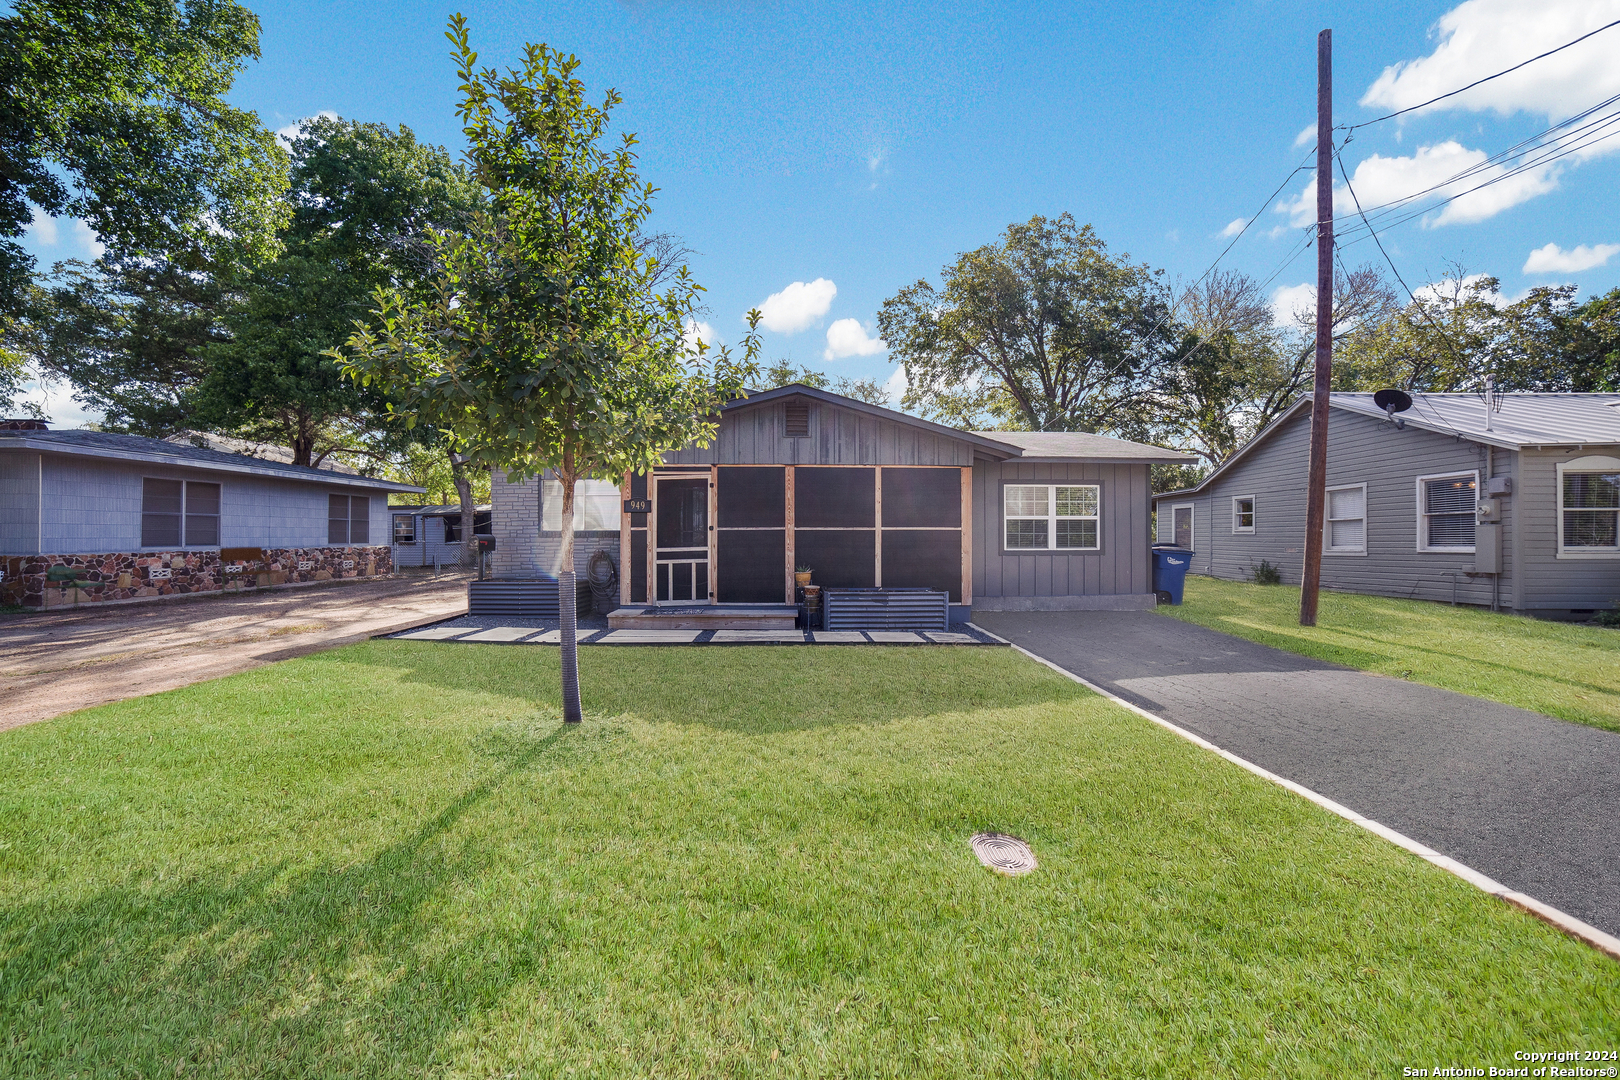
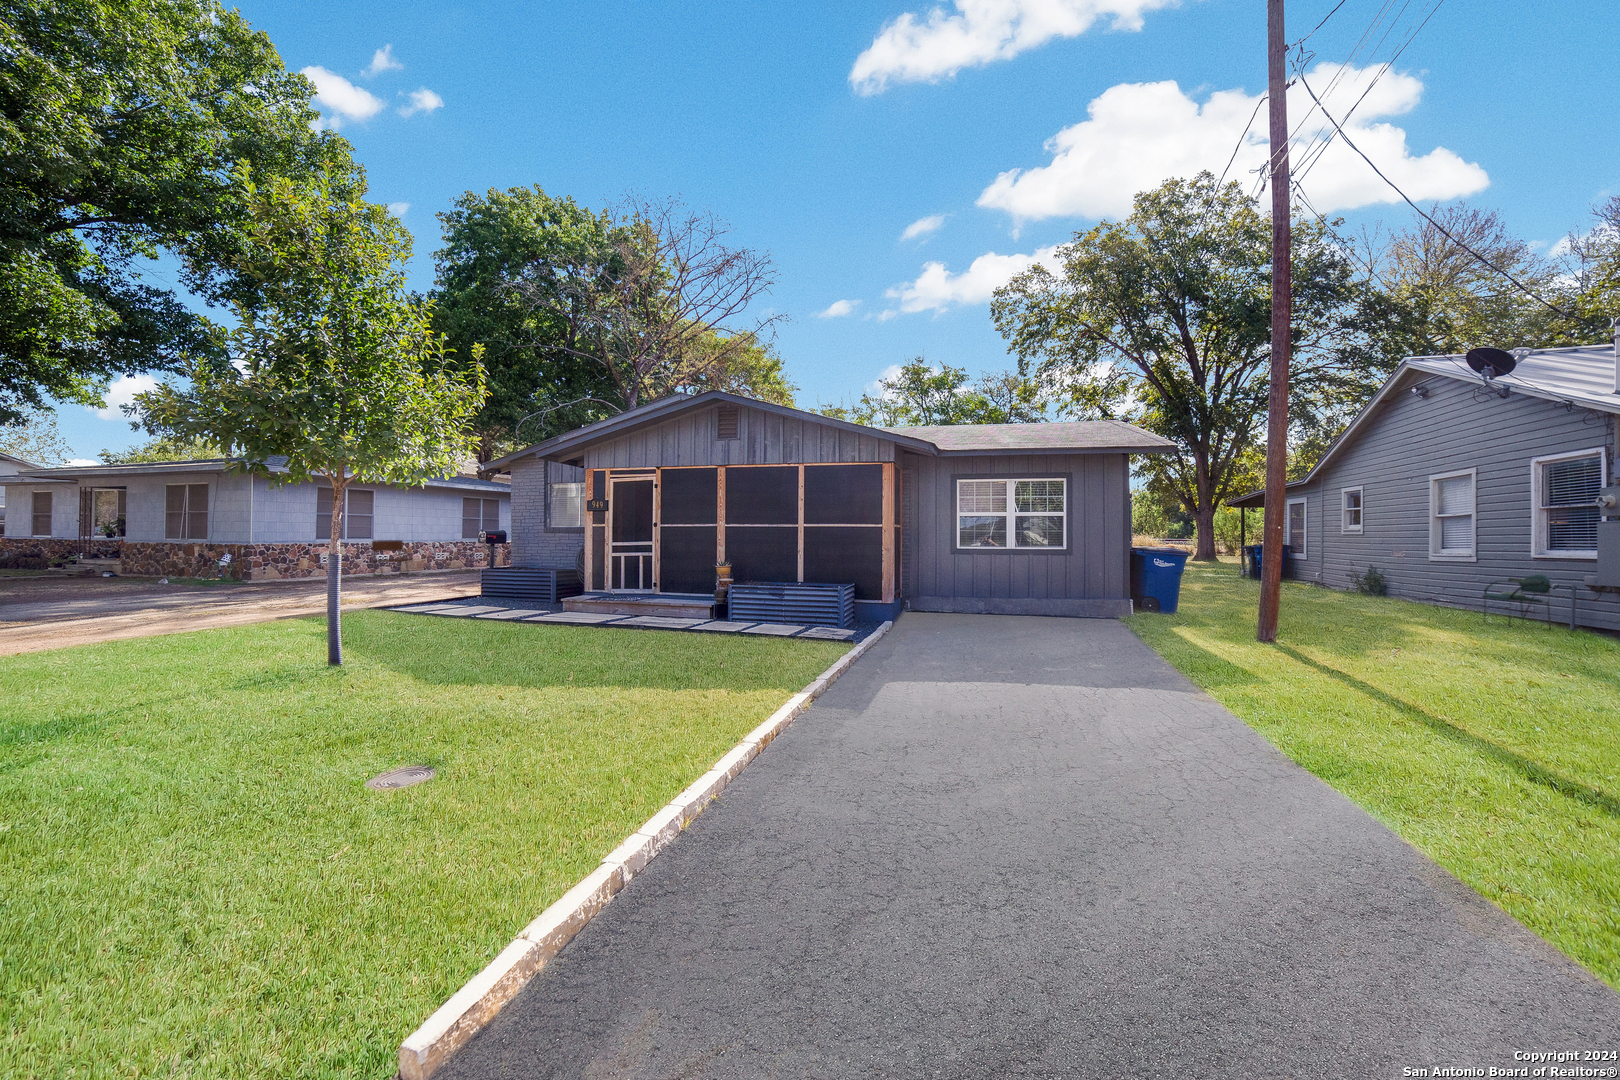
chair: present [45,566,105,610] -> present [1482,574,1551,629]

